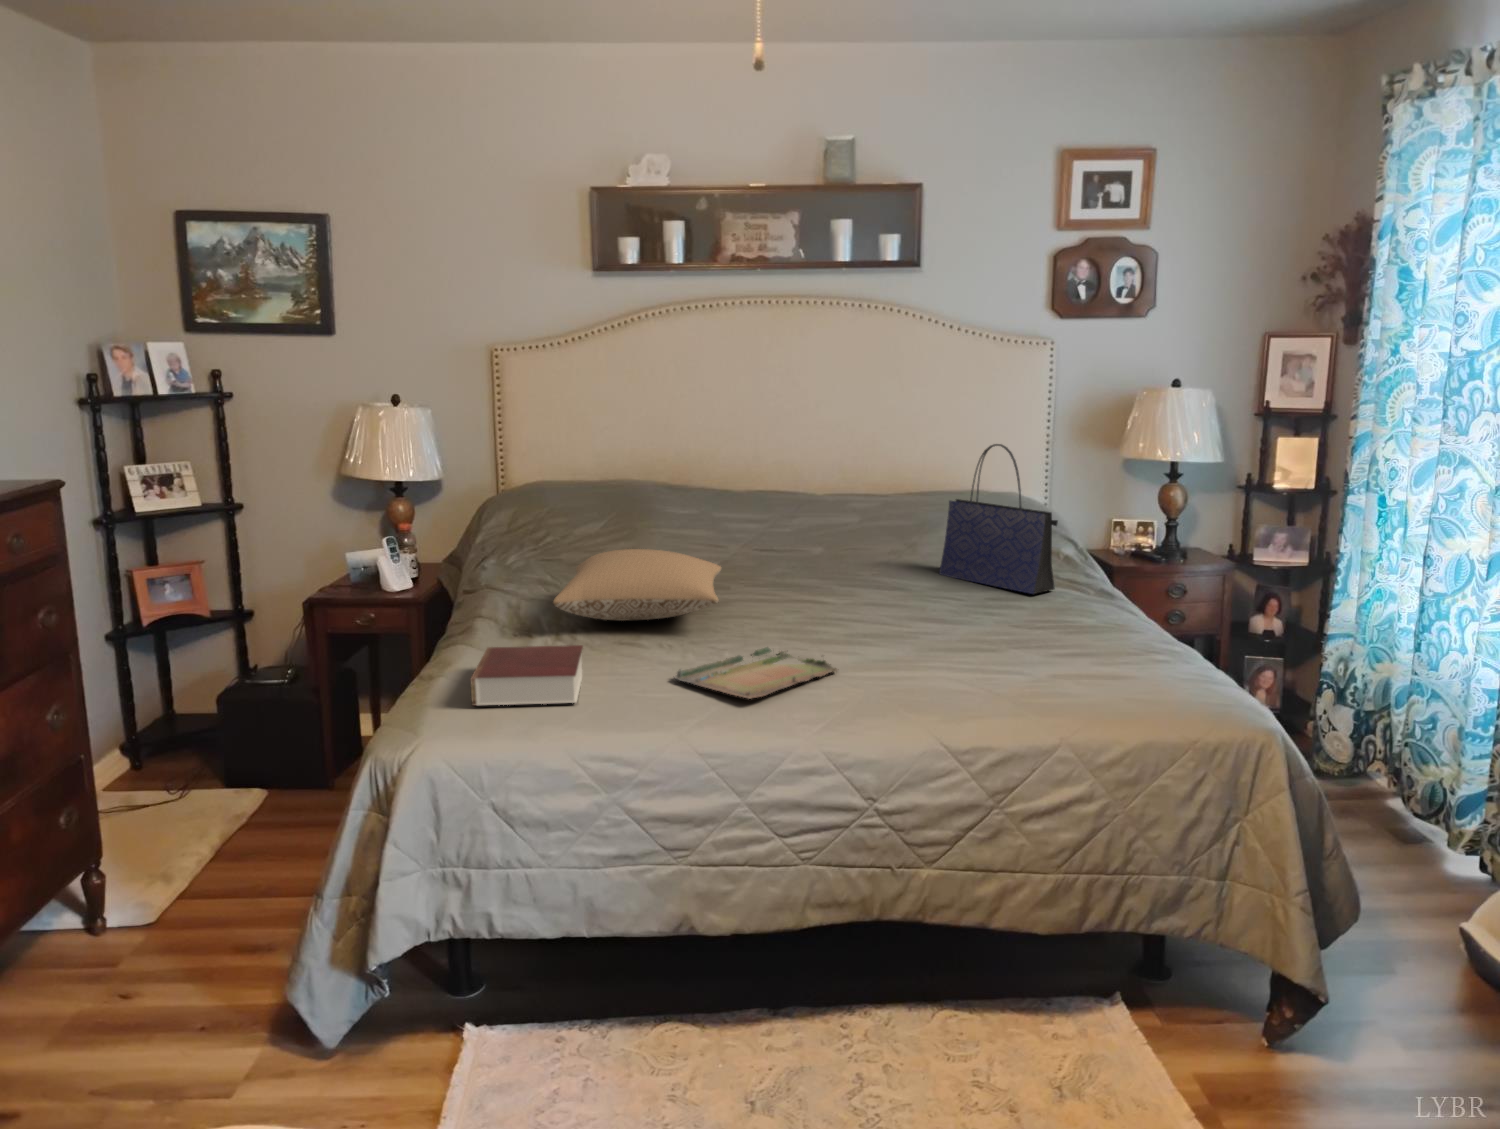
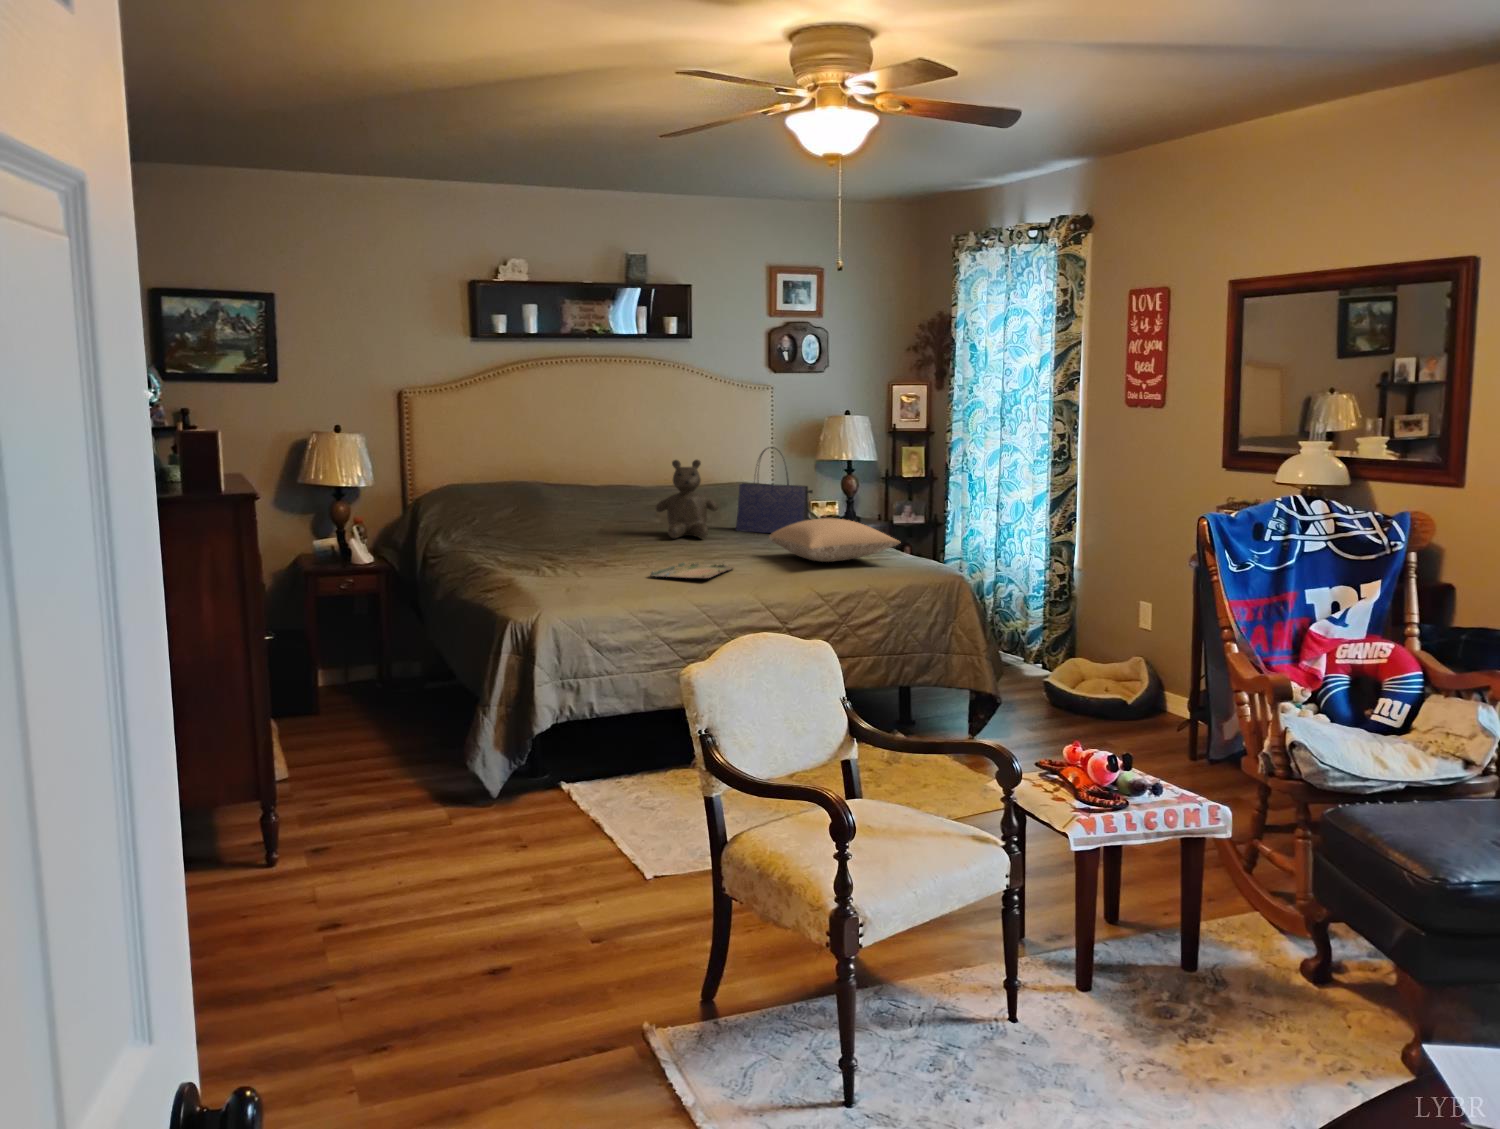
teddy bear: none [805,460,903,589] -> present [656,460,718,538]
pillow: present [553,549,721,621] -> present [769,518,900,562]
book: present [470,645,583,705] -> none [533,563,611,592]

